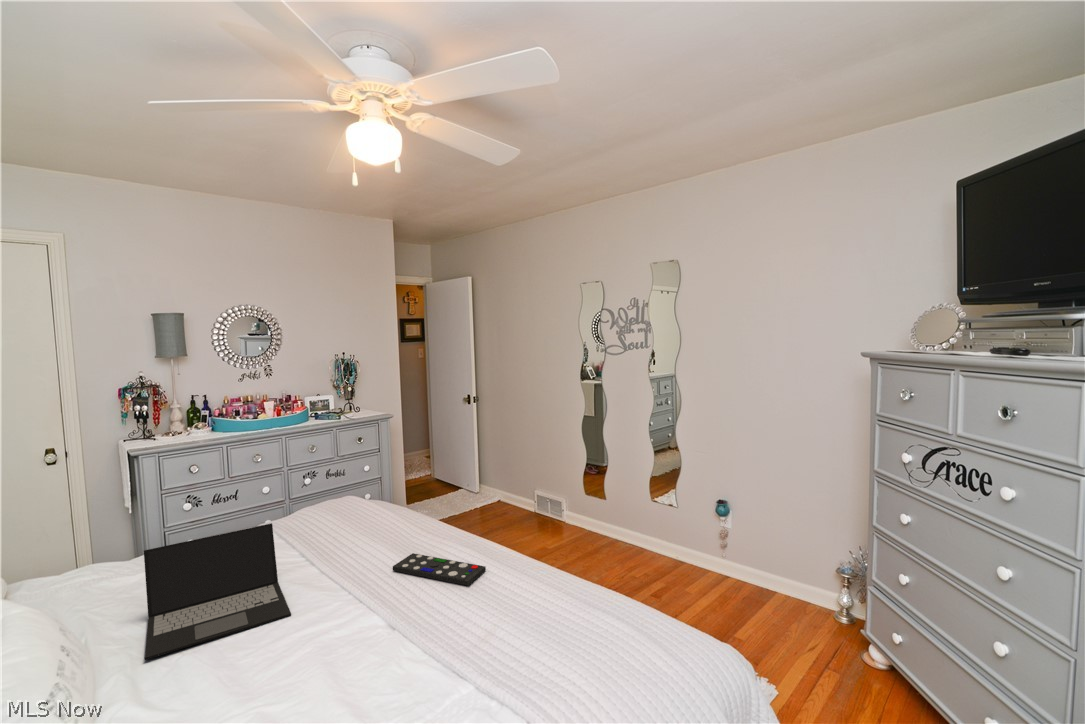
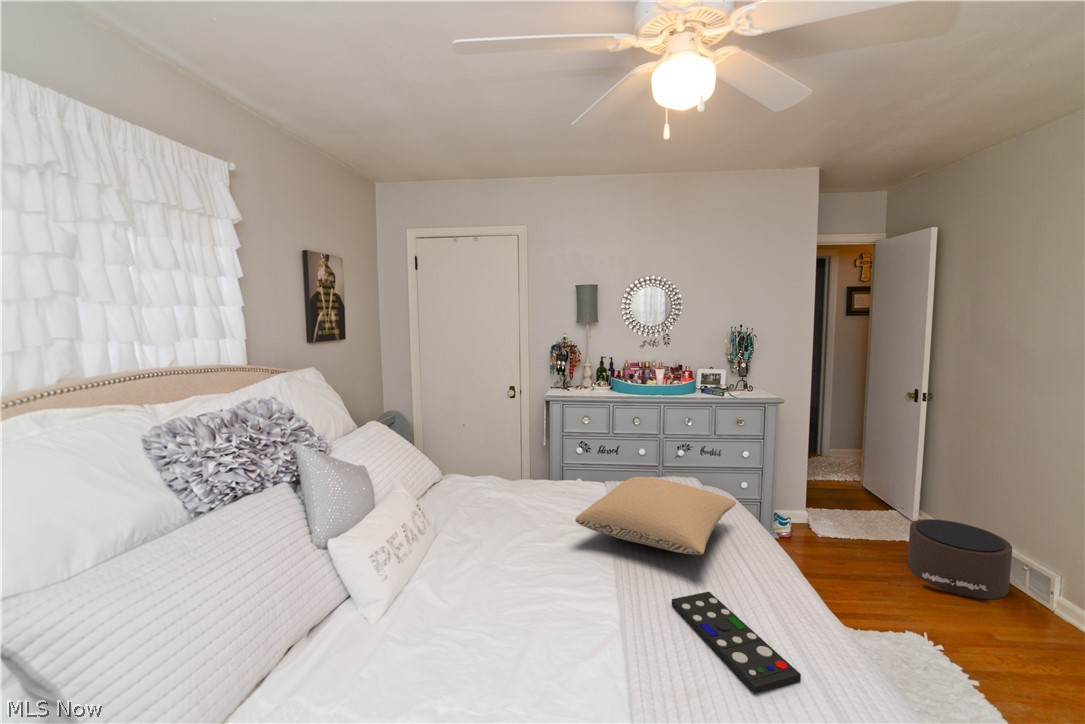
pouf: none [480,483,534,531] -> present [908,519,1012,599]
pillow: none [283,491,403,550] -> present [575,477,736,555]
laptop: present [144,523,291,660] -> none [419,485,563,606]

